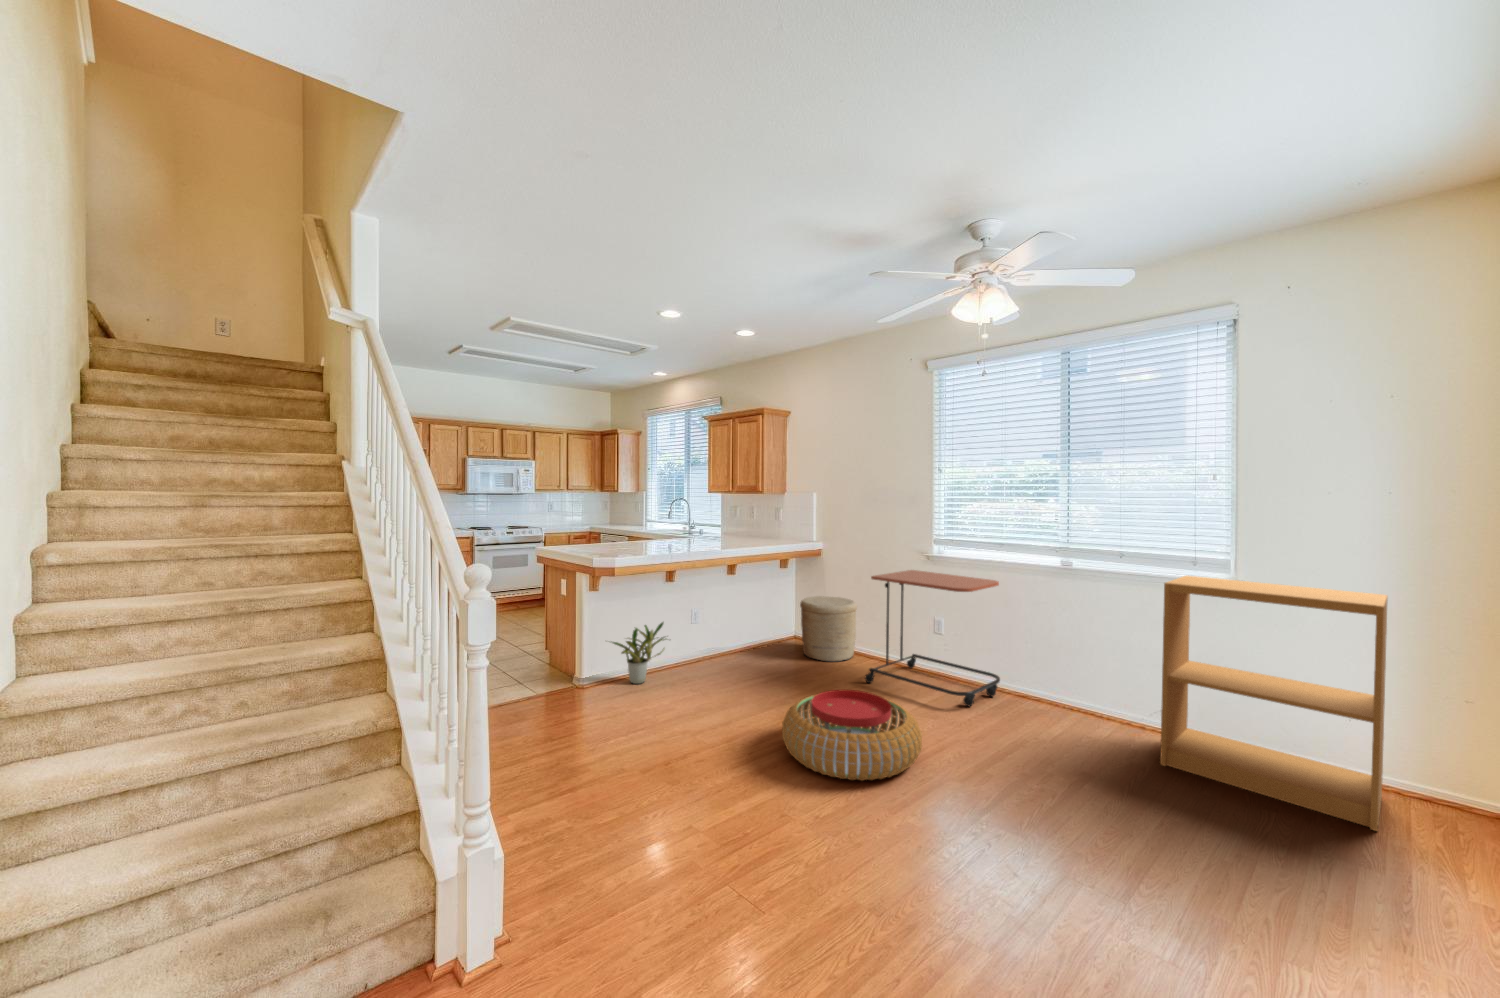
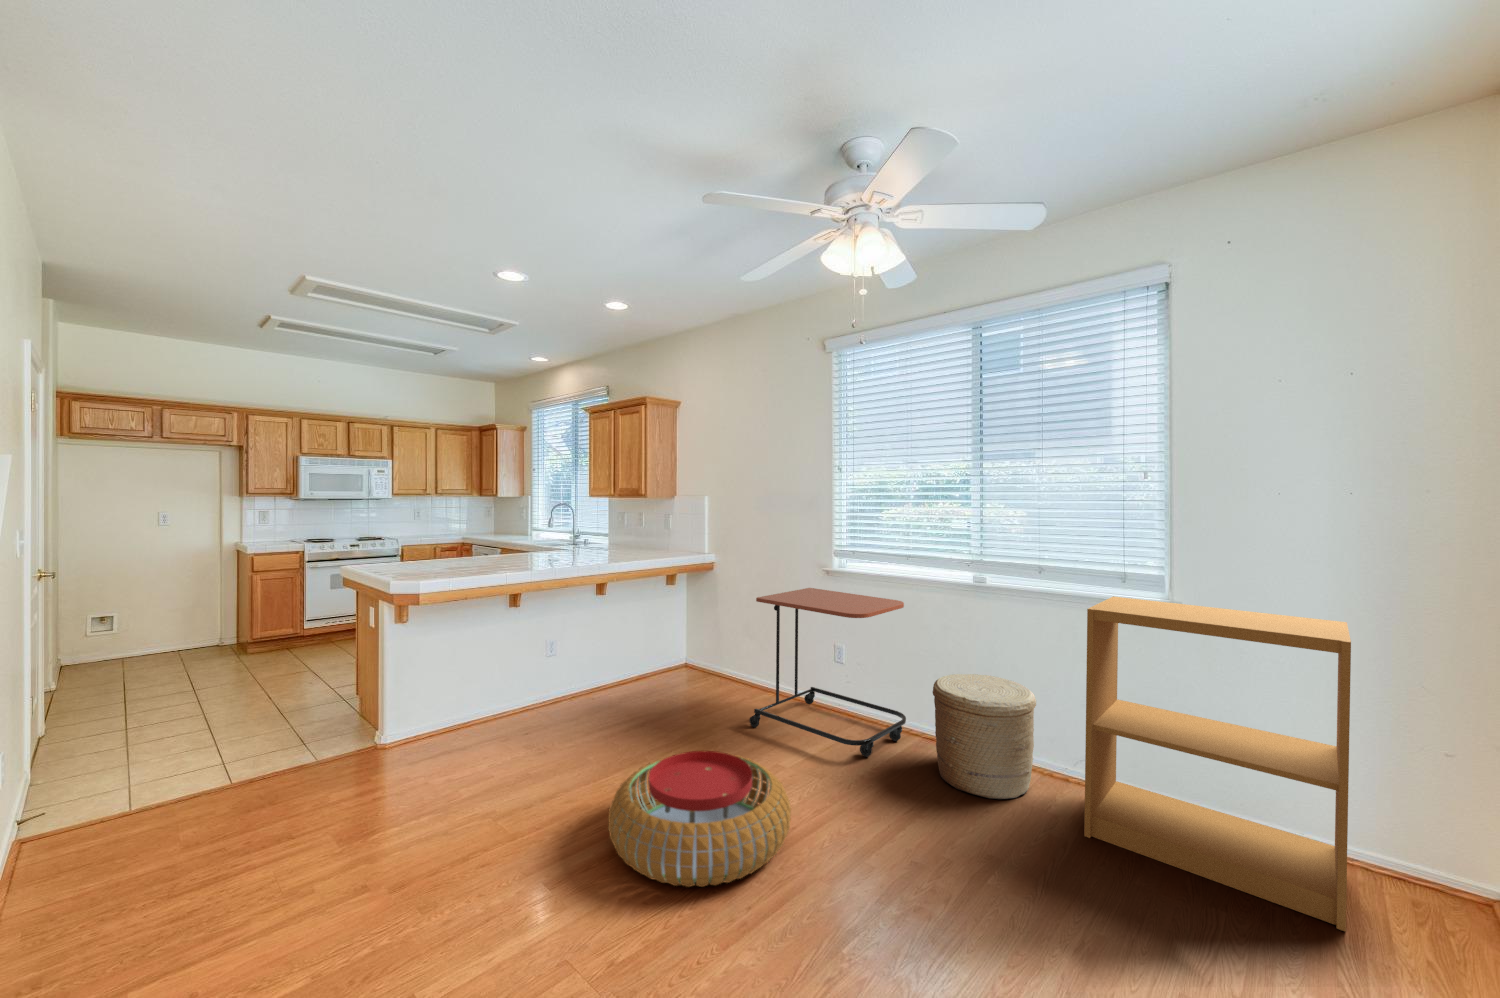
woven basket: present [800,596,857,662] -> present [933,674,1036,799]
potted plant: present [612,622,665,684] -> none [415,659,511,740]

